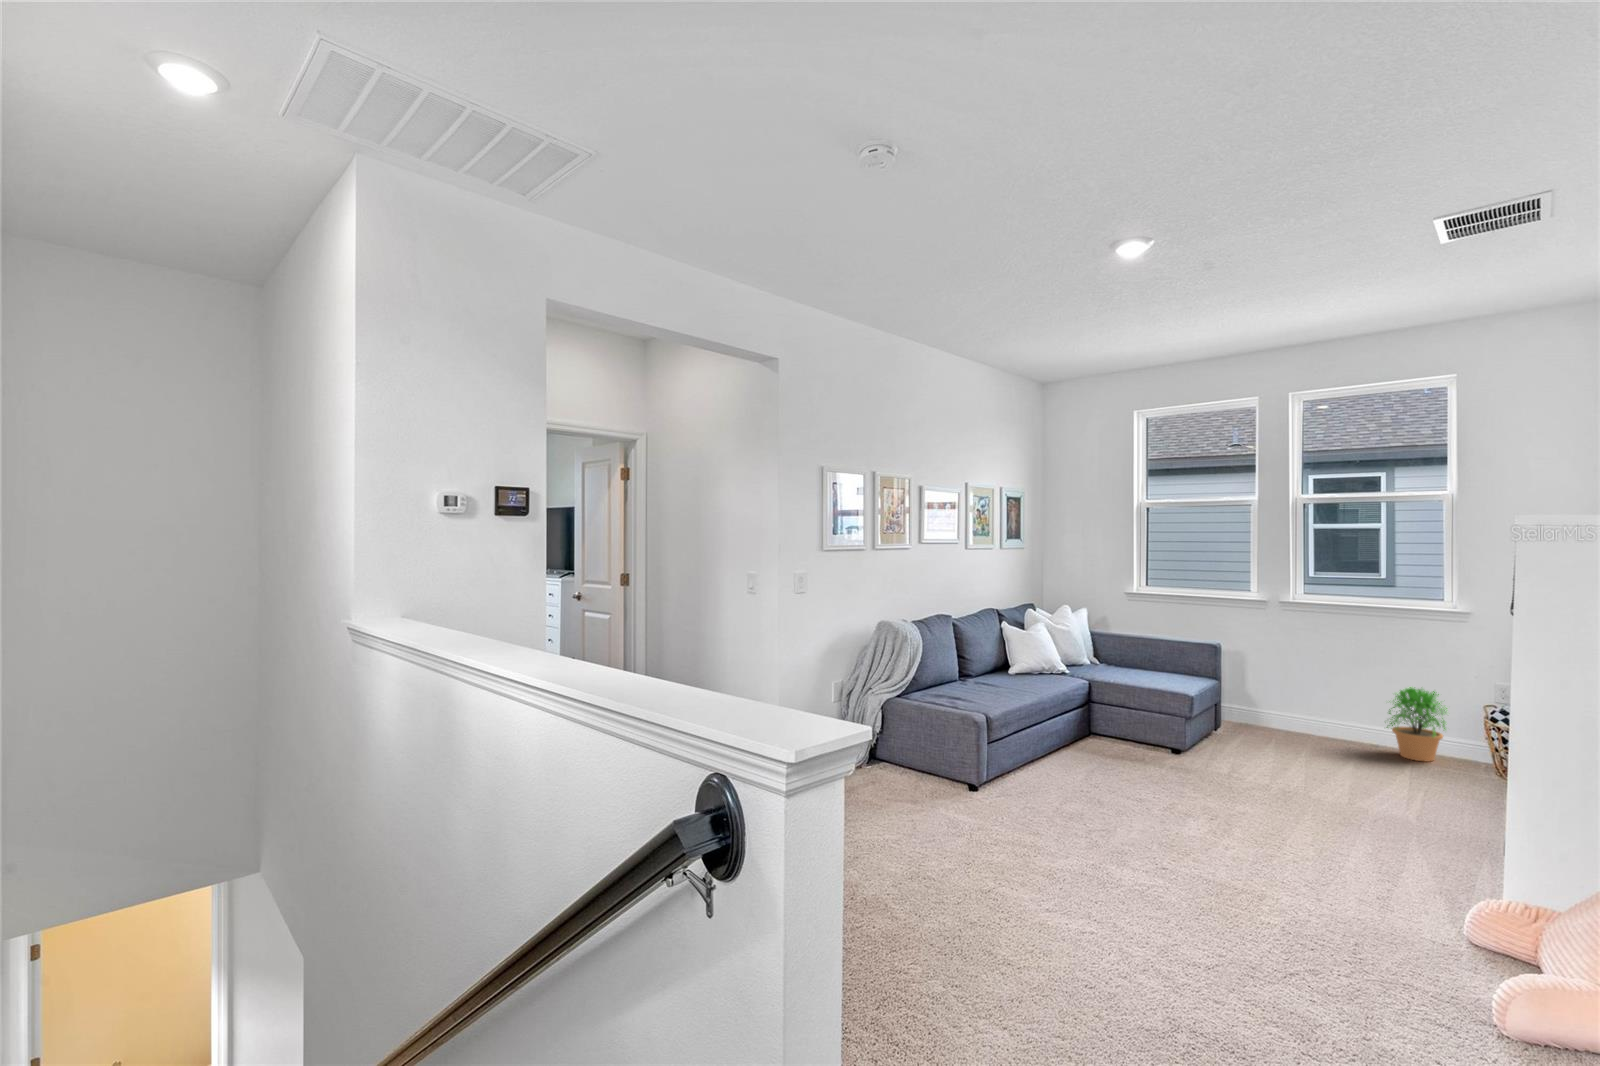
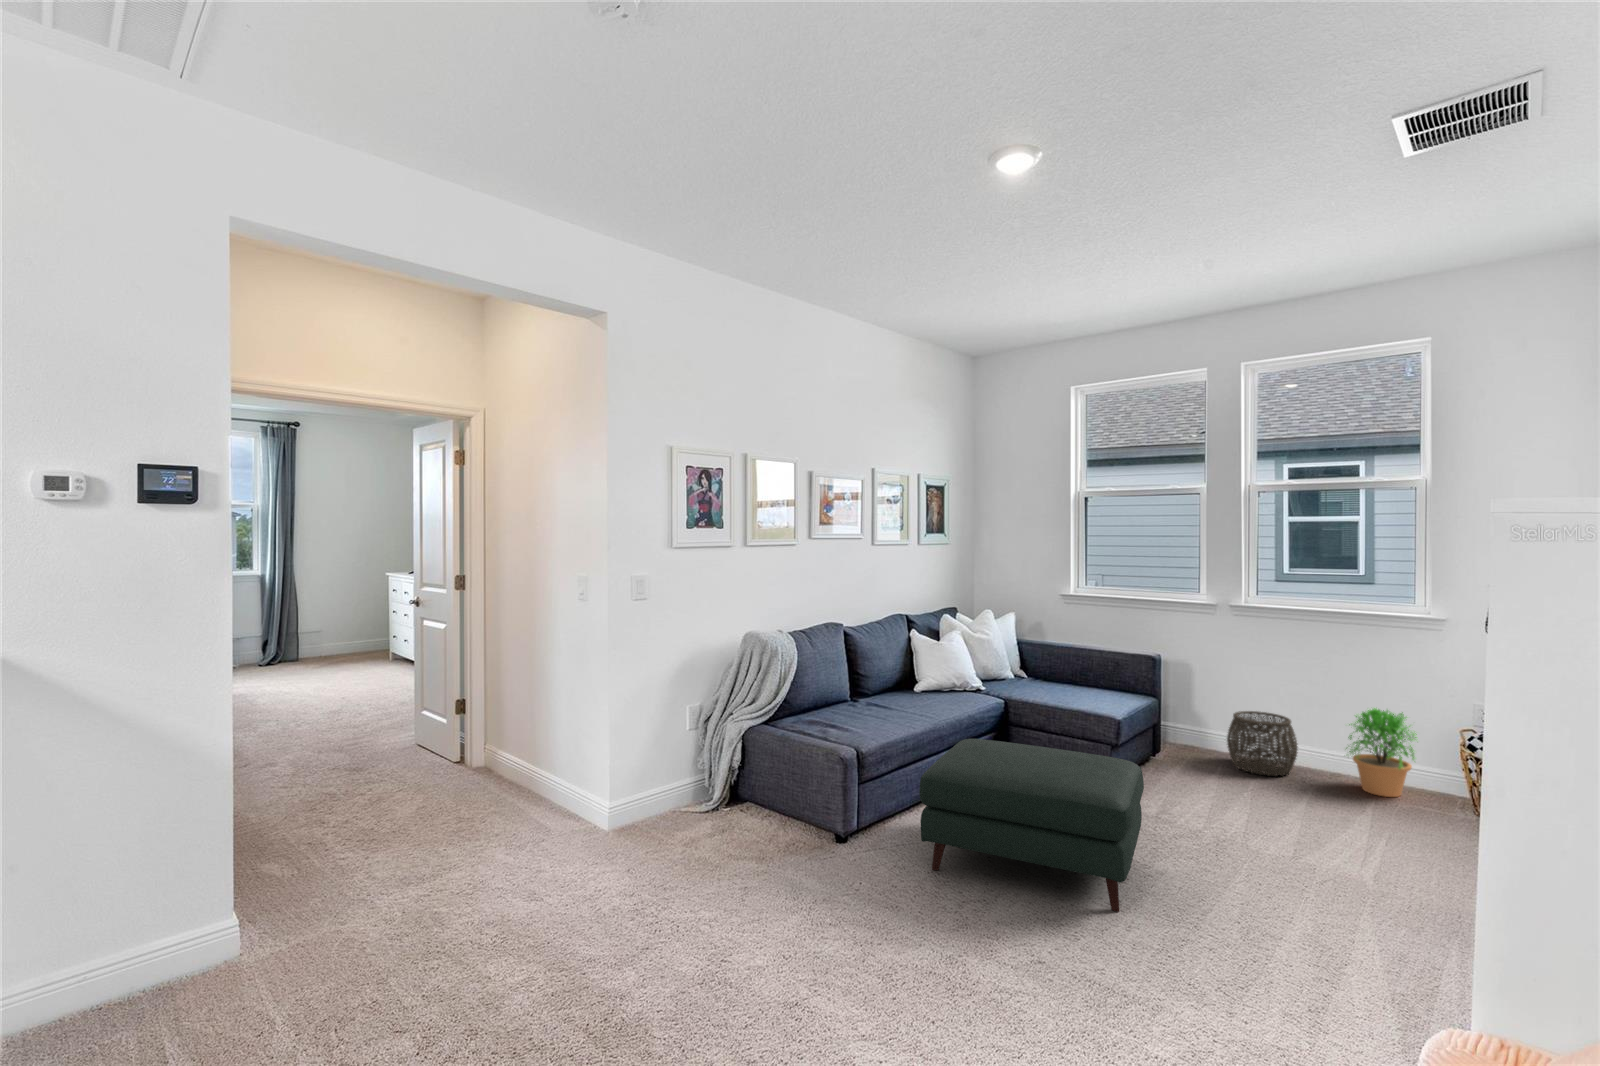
woven basket: none [1280,691,1344,746] -> present [1227,711,1298,776]
ottoman: none [1046,707,1227,837] -> present [919,739,1144,912]

